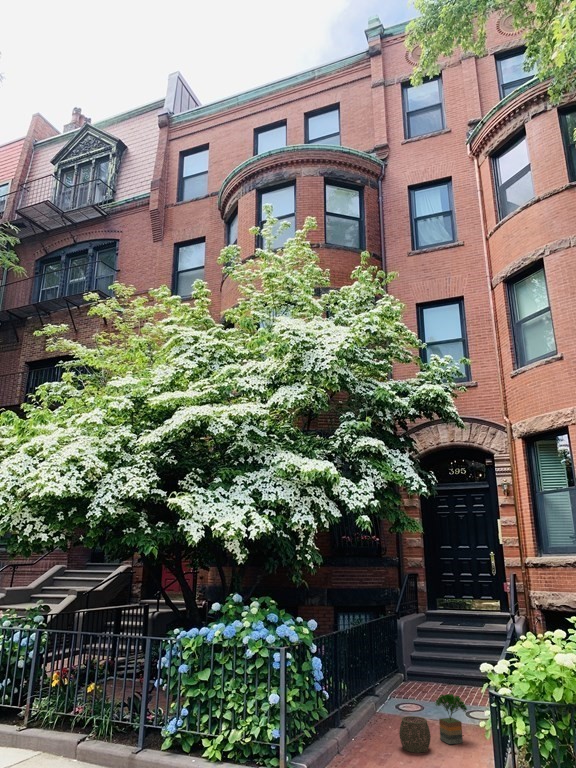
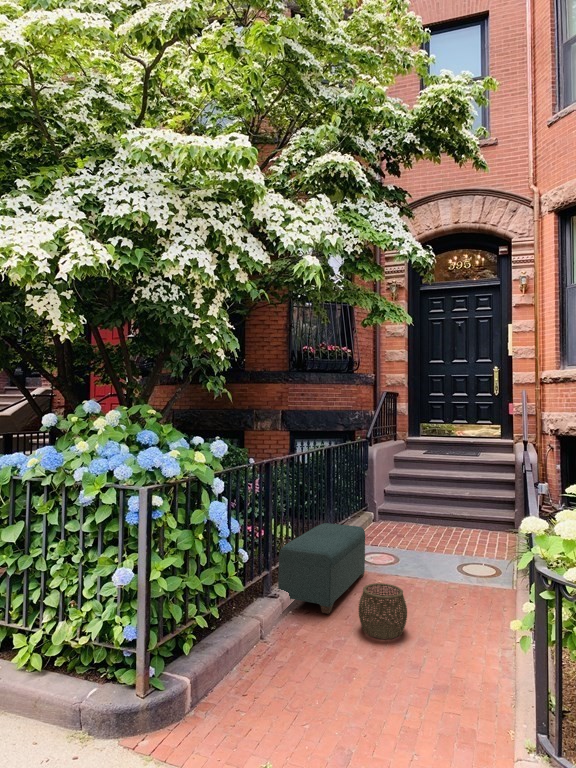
bench: none [345,678,401,740] -> present [278,523,365,614]
potted tree: present [436,694,467,744] -> none [415,549,468,623]

